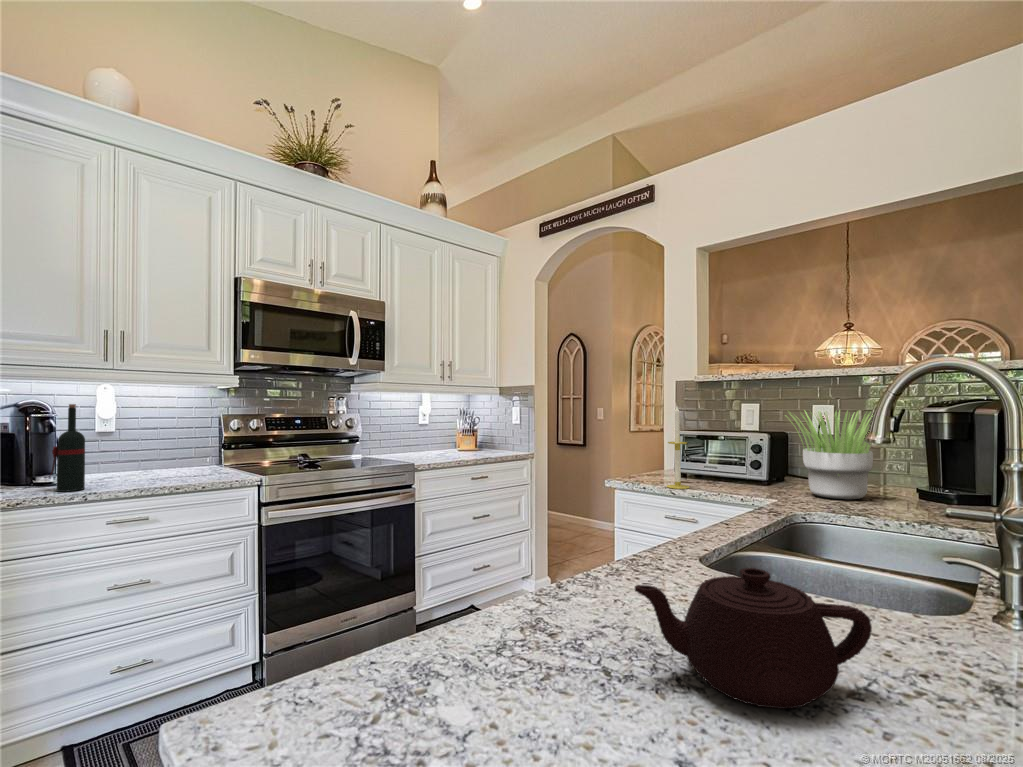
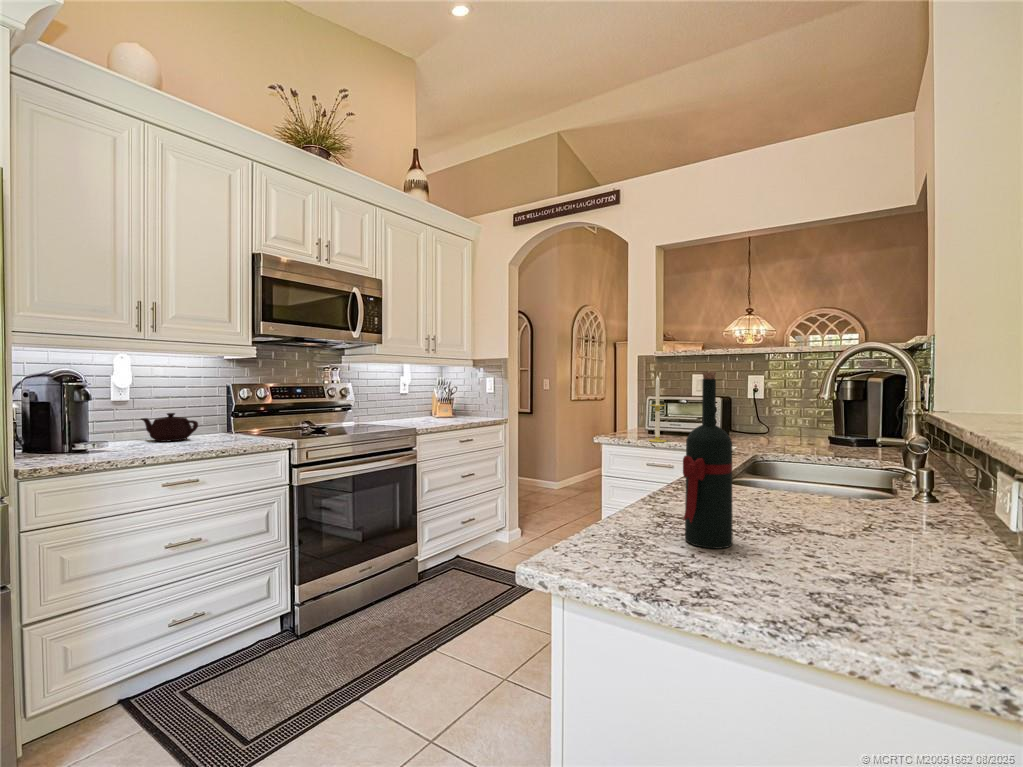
wine bottle: present [49,404,85,492] -> present [683,372,733,549]
potted plant: present [790,411,873,499] -> none [737,377,823,445]
teapot: present [635,568,872,709] -> present [141,413,198,442]

